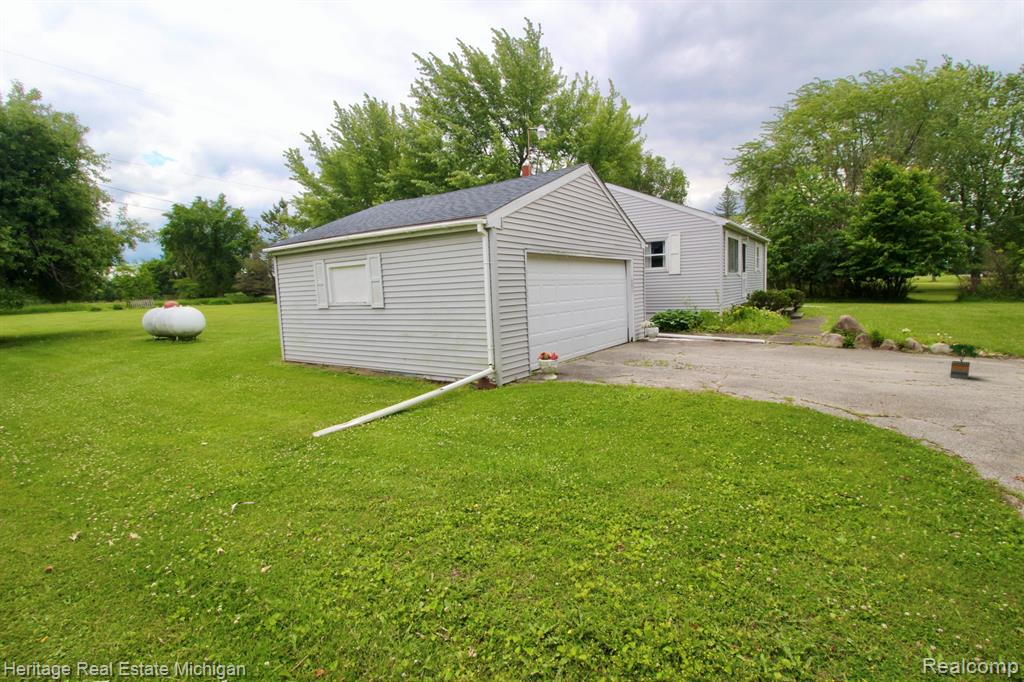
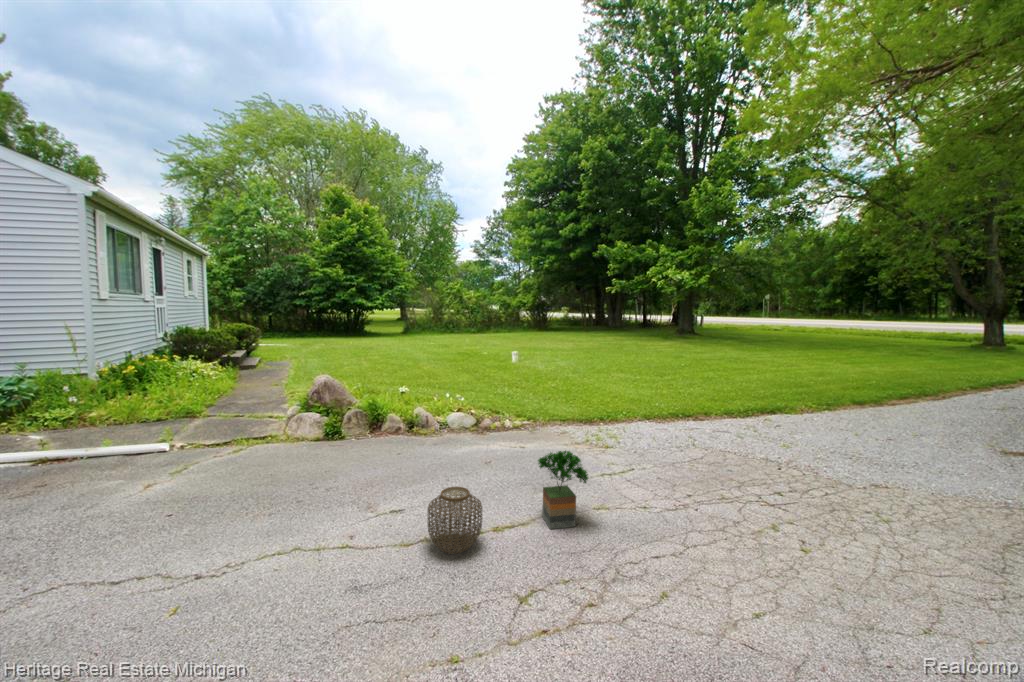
woven basket: none [879,350,908,374] -> present [427,487,482,554]

